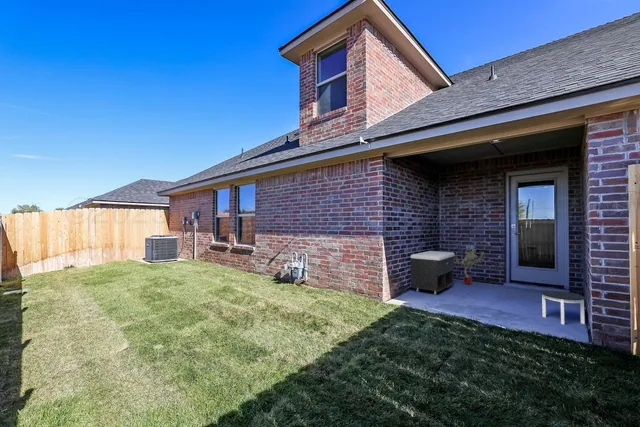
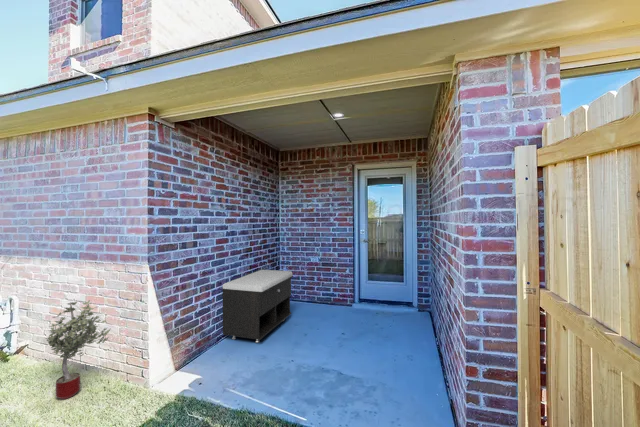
potted tree: present [454,247,484,285] -> present [47,300,110,399]
round table: present [541,291,585,325] -> none [390,332,441,394]

